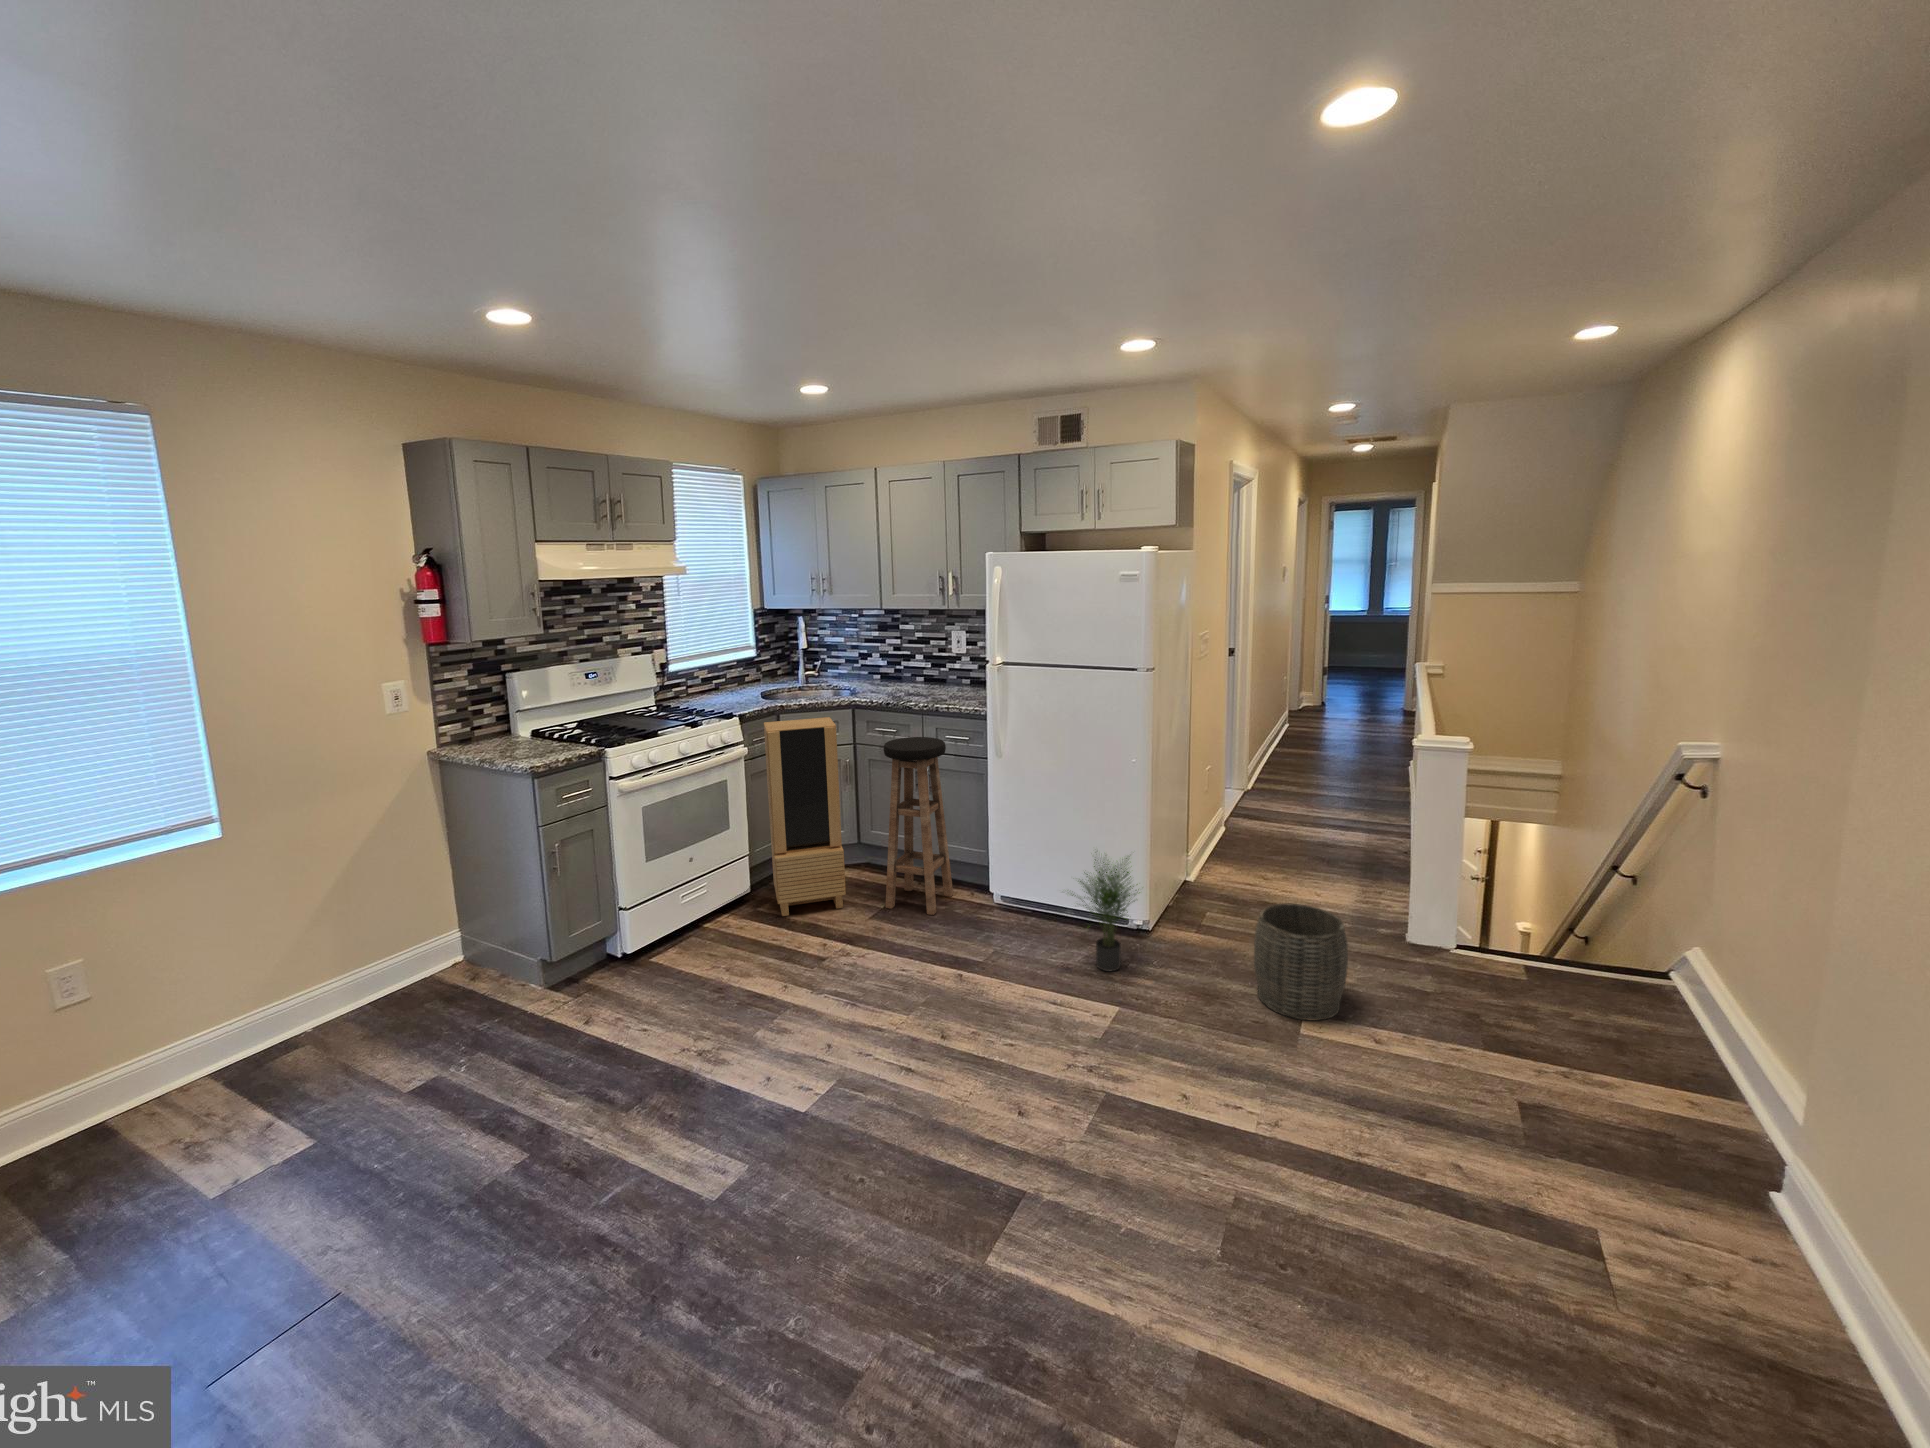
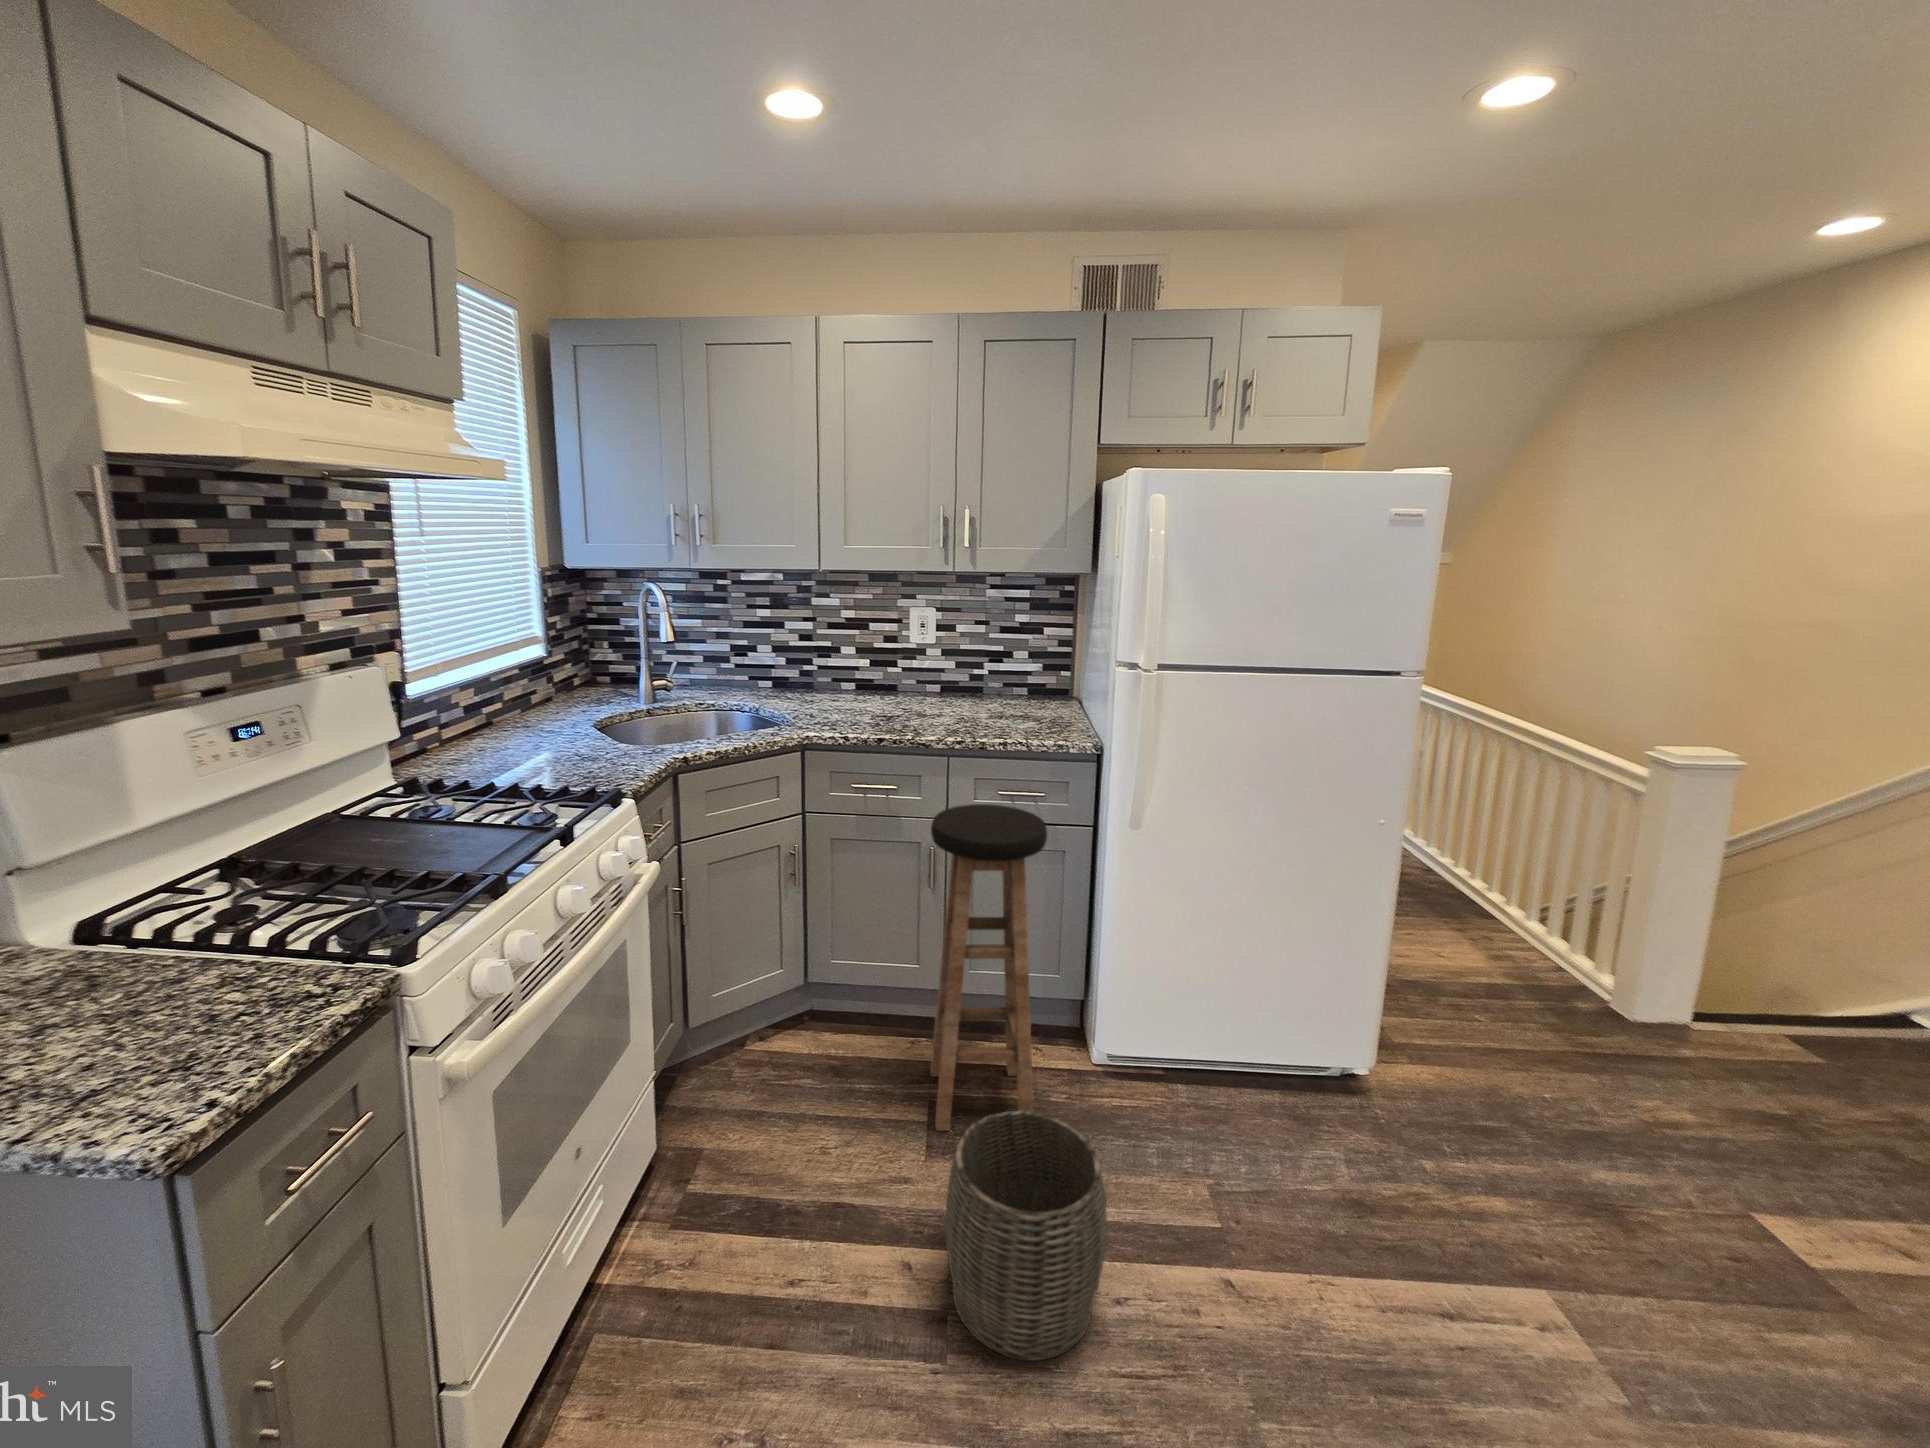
storage cabinet: present [764,717,846,916] -> none [685,781,870,1208]
potted plant: present [1071,858,1140,971] -> none [1358,991,1513,1204]
woven basket: present [1254,904,1348,1021] -> present [945,1111,1107,1361]

